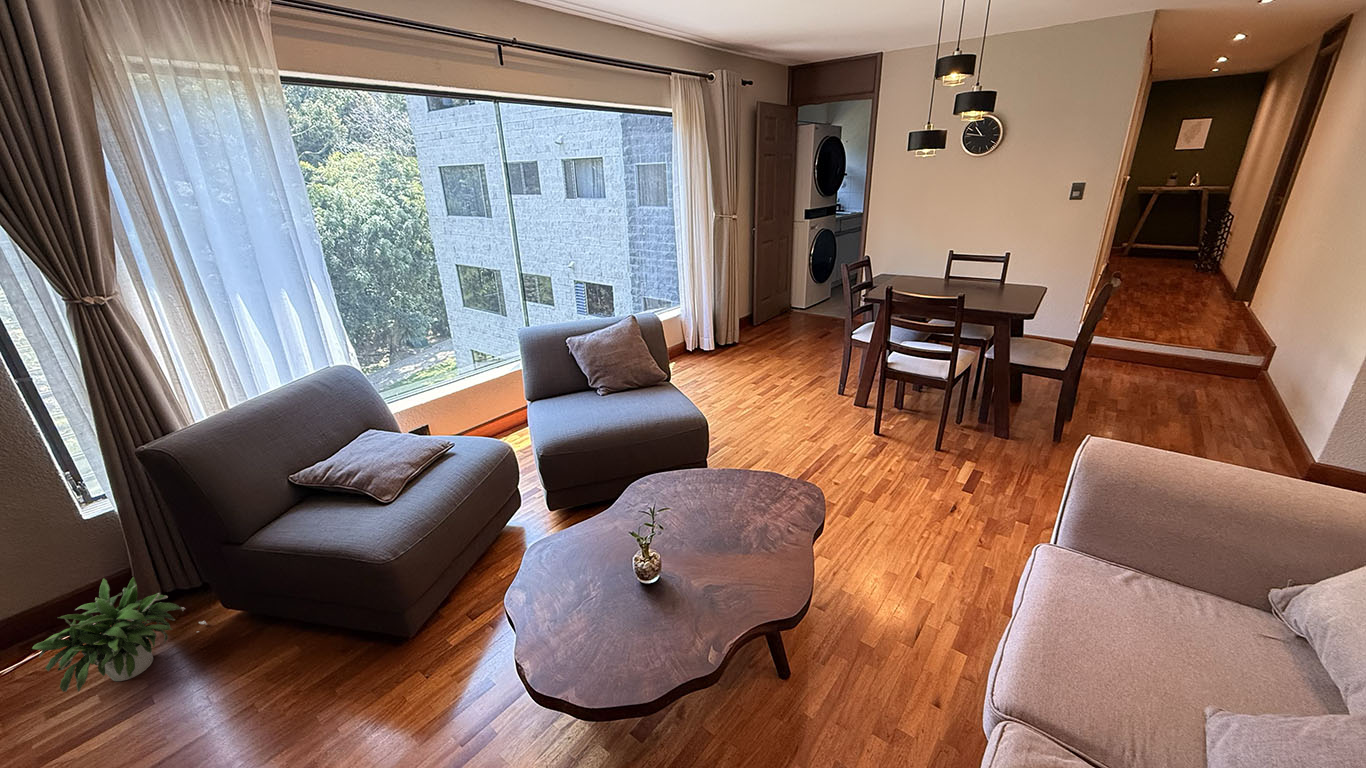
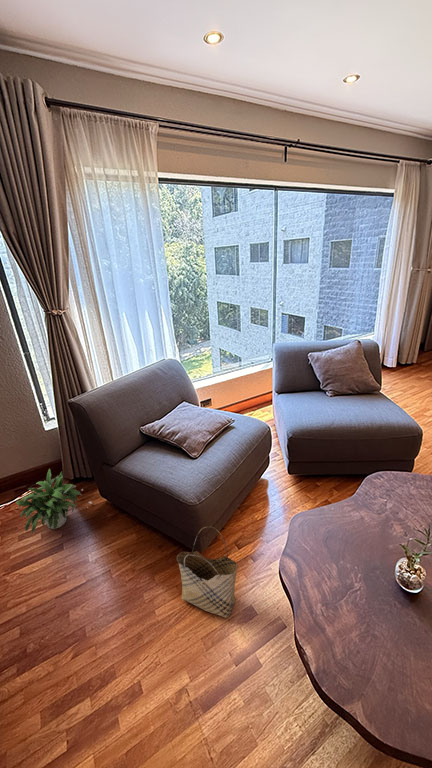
woven basket: none [364,581,463,698] -> present [177,526,237,618]

